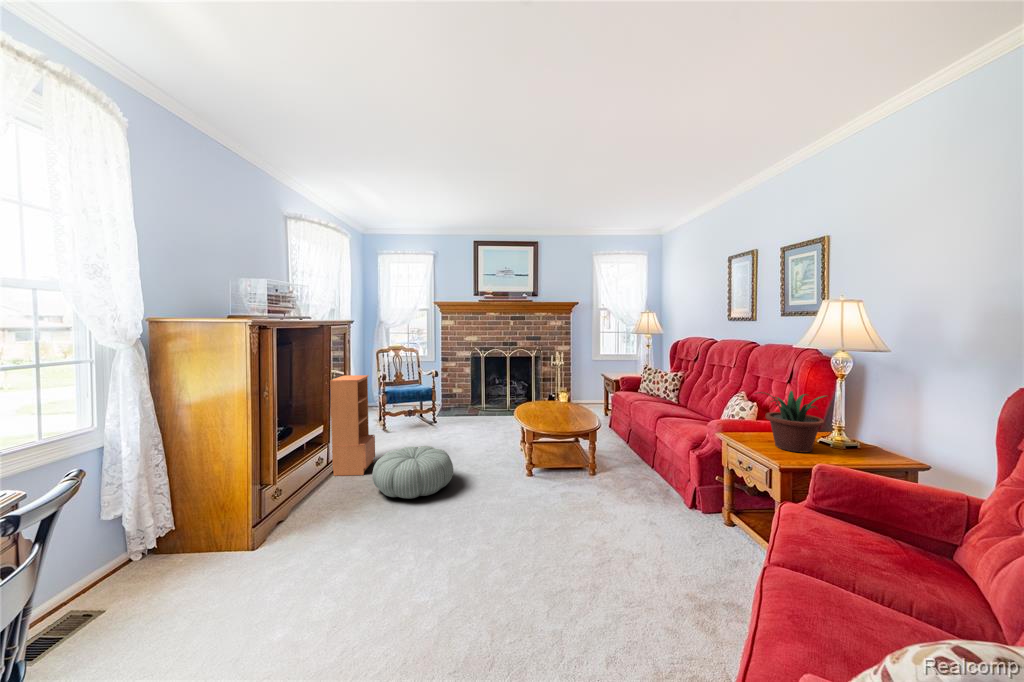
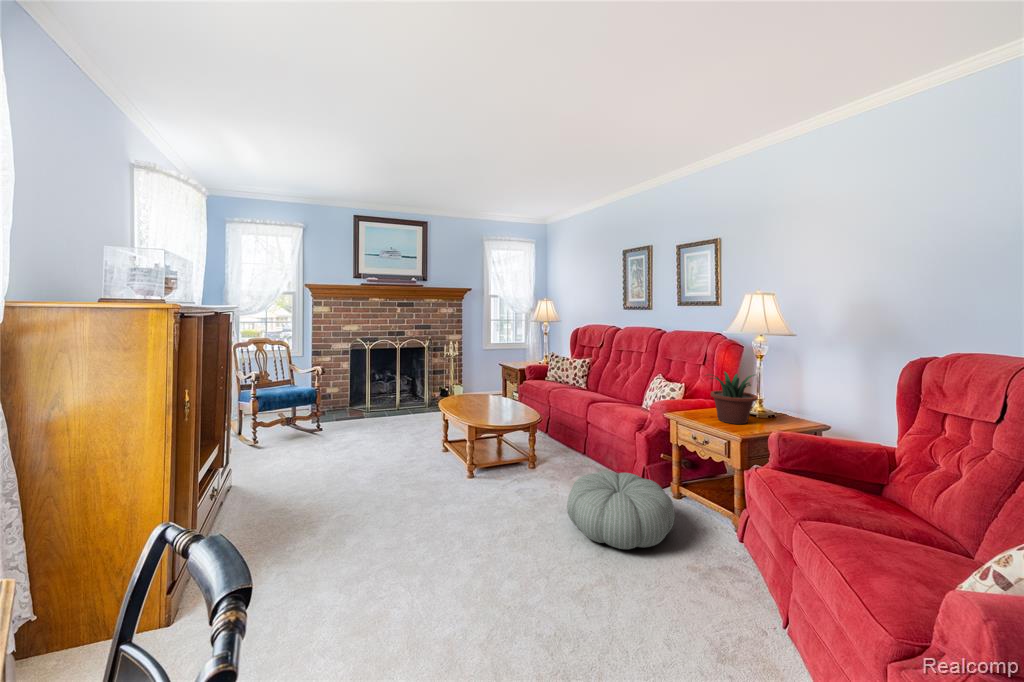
bookcase: present [330,375,375,476] -> none [198,380,262,524]
pouf: present [372,446,453,498] -> present [567,471,675,549]

